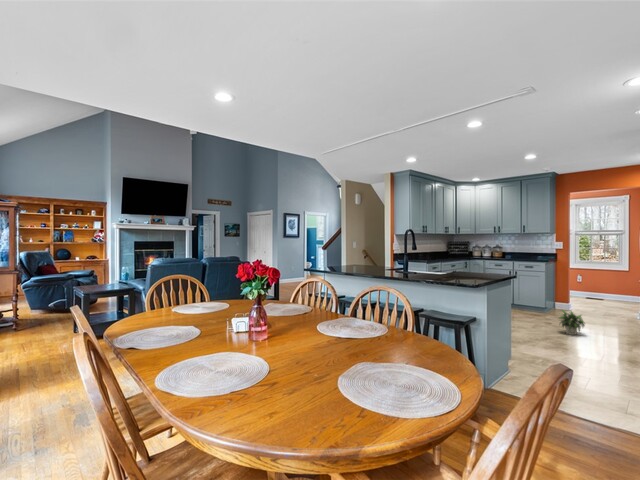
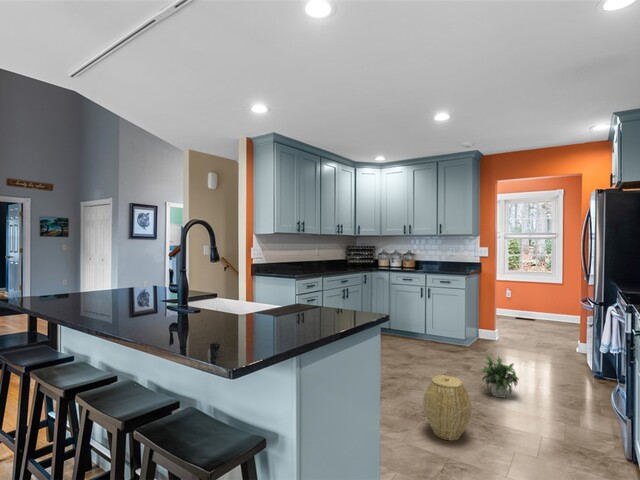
woven basket: none [523,314,553,348] -> present [423,375,472,441]

